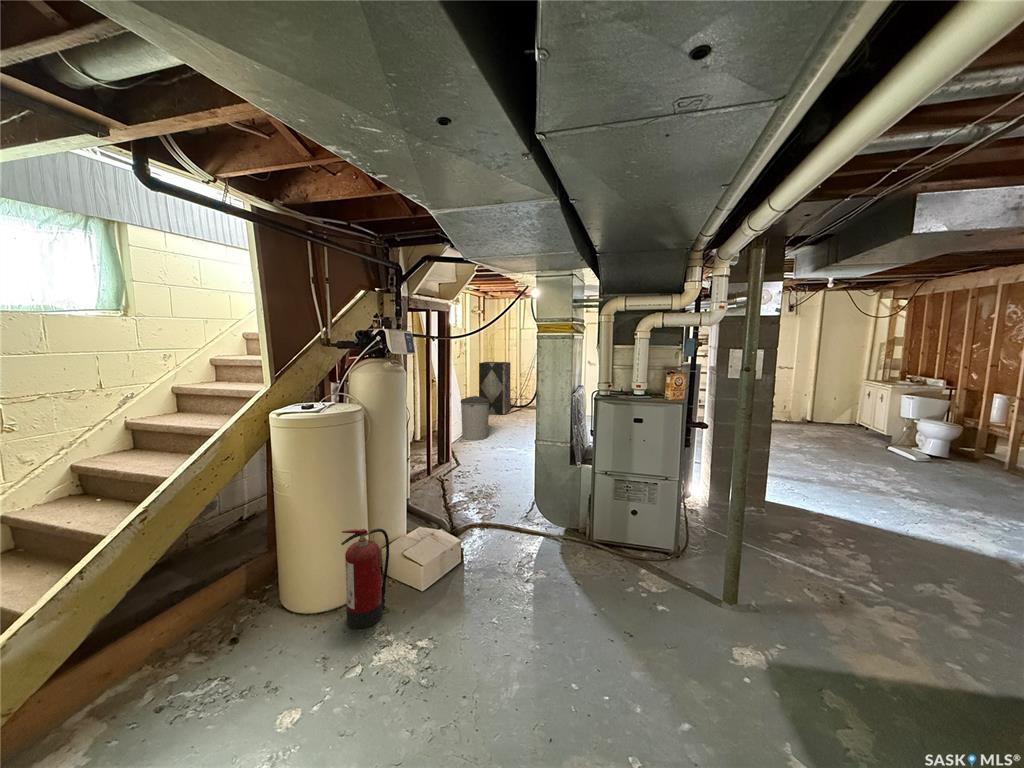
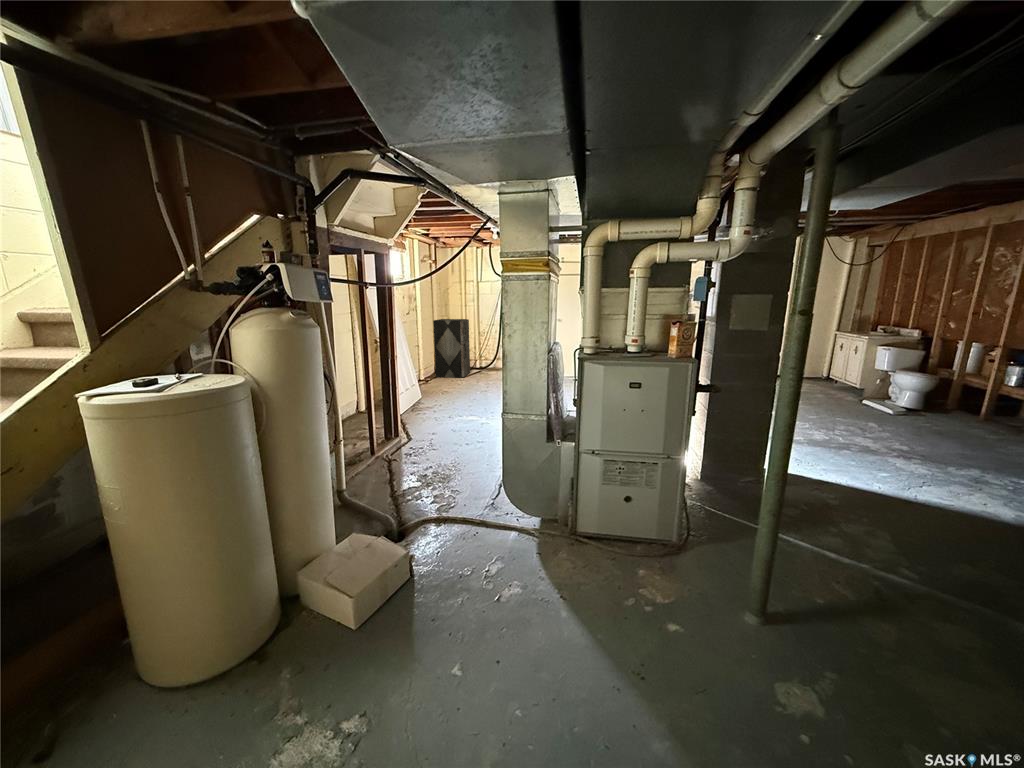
trash can: present [461,396,490,440] -> none [412,357,446,408]
fire extinguisher: present [341,529,389,629] -> none [208,559,299,708]

